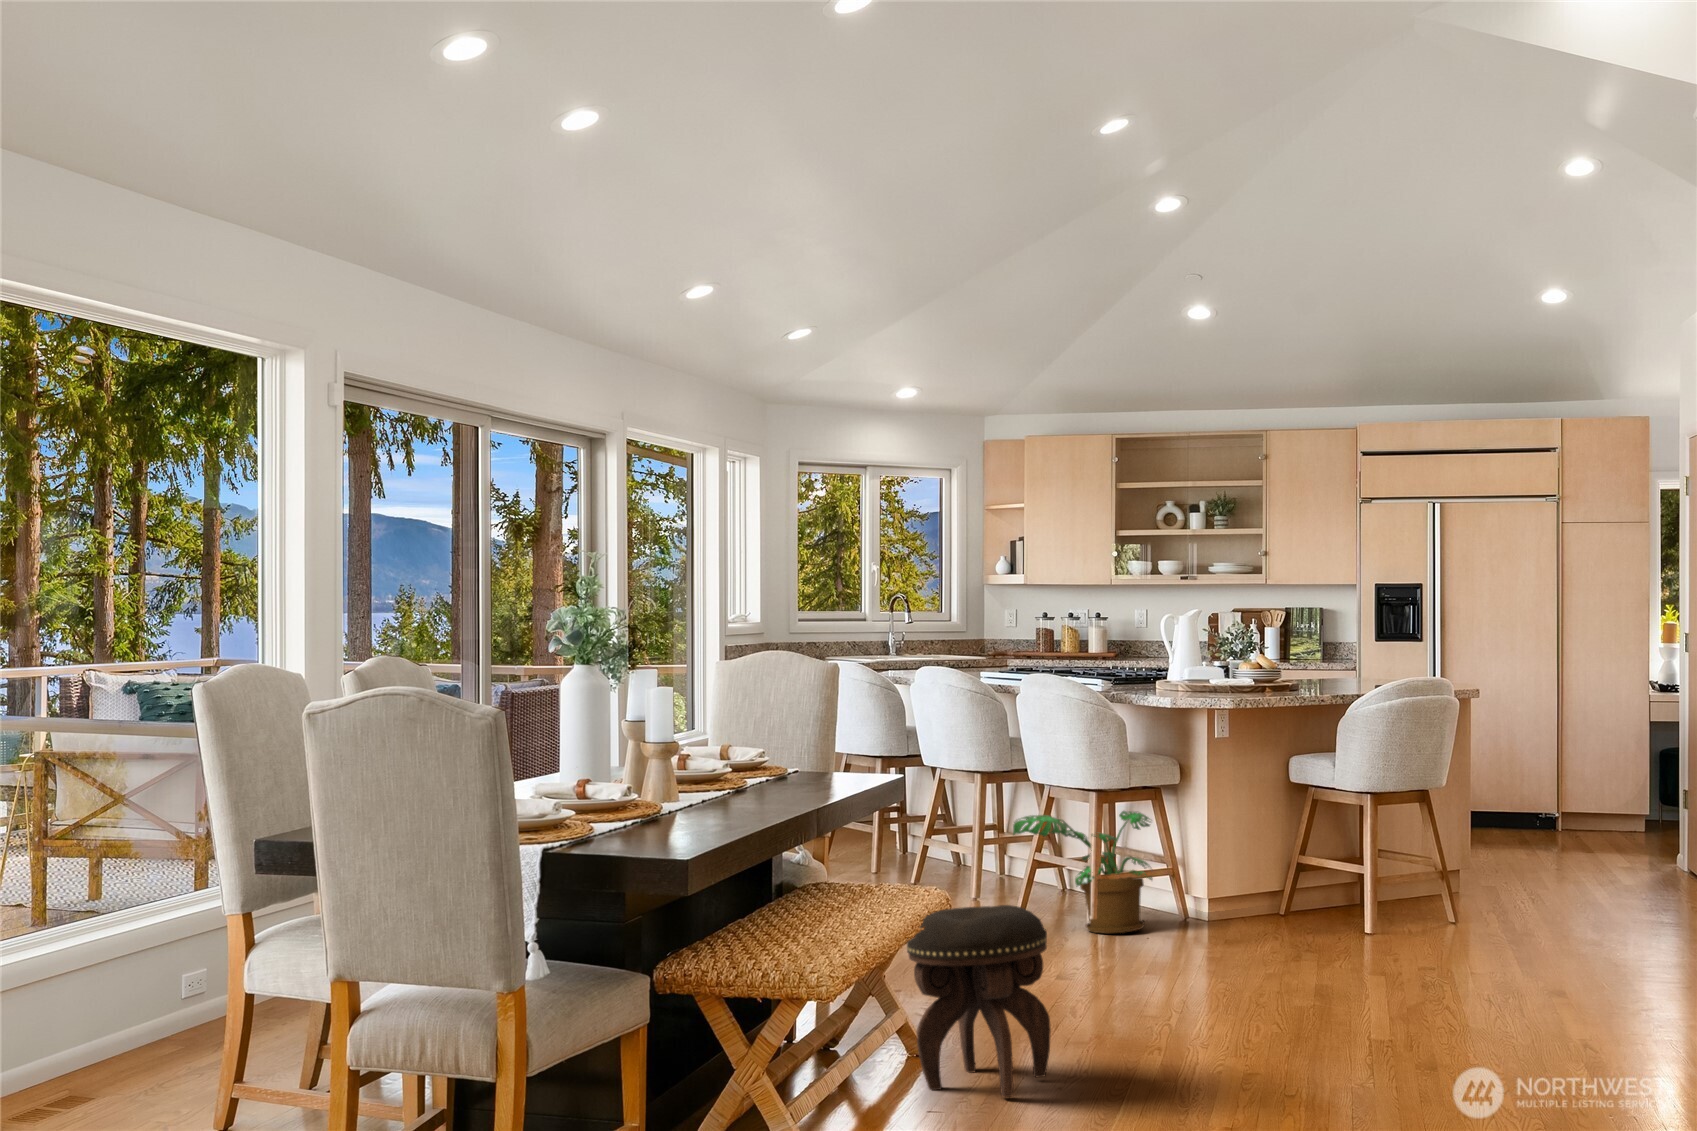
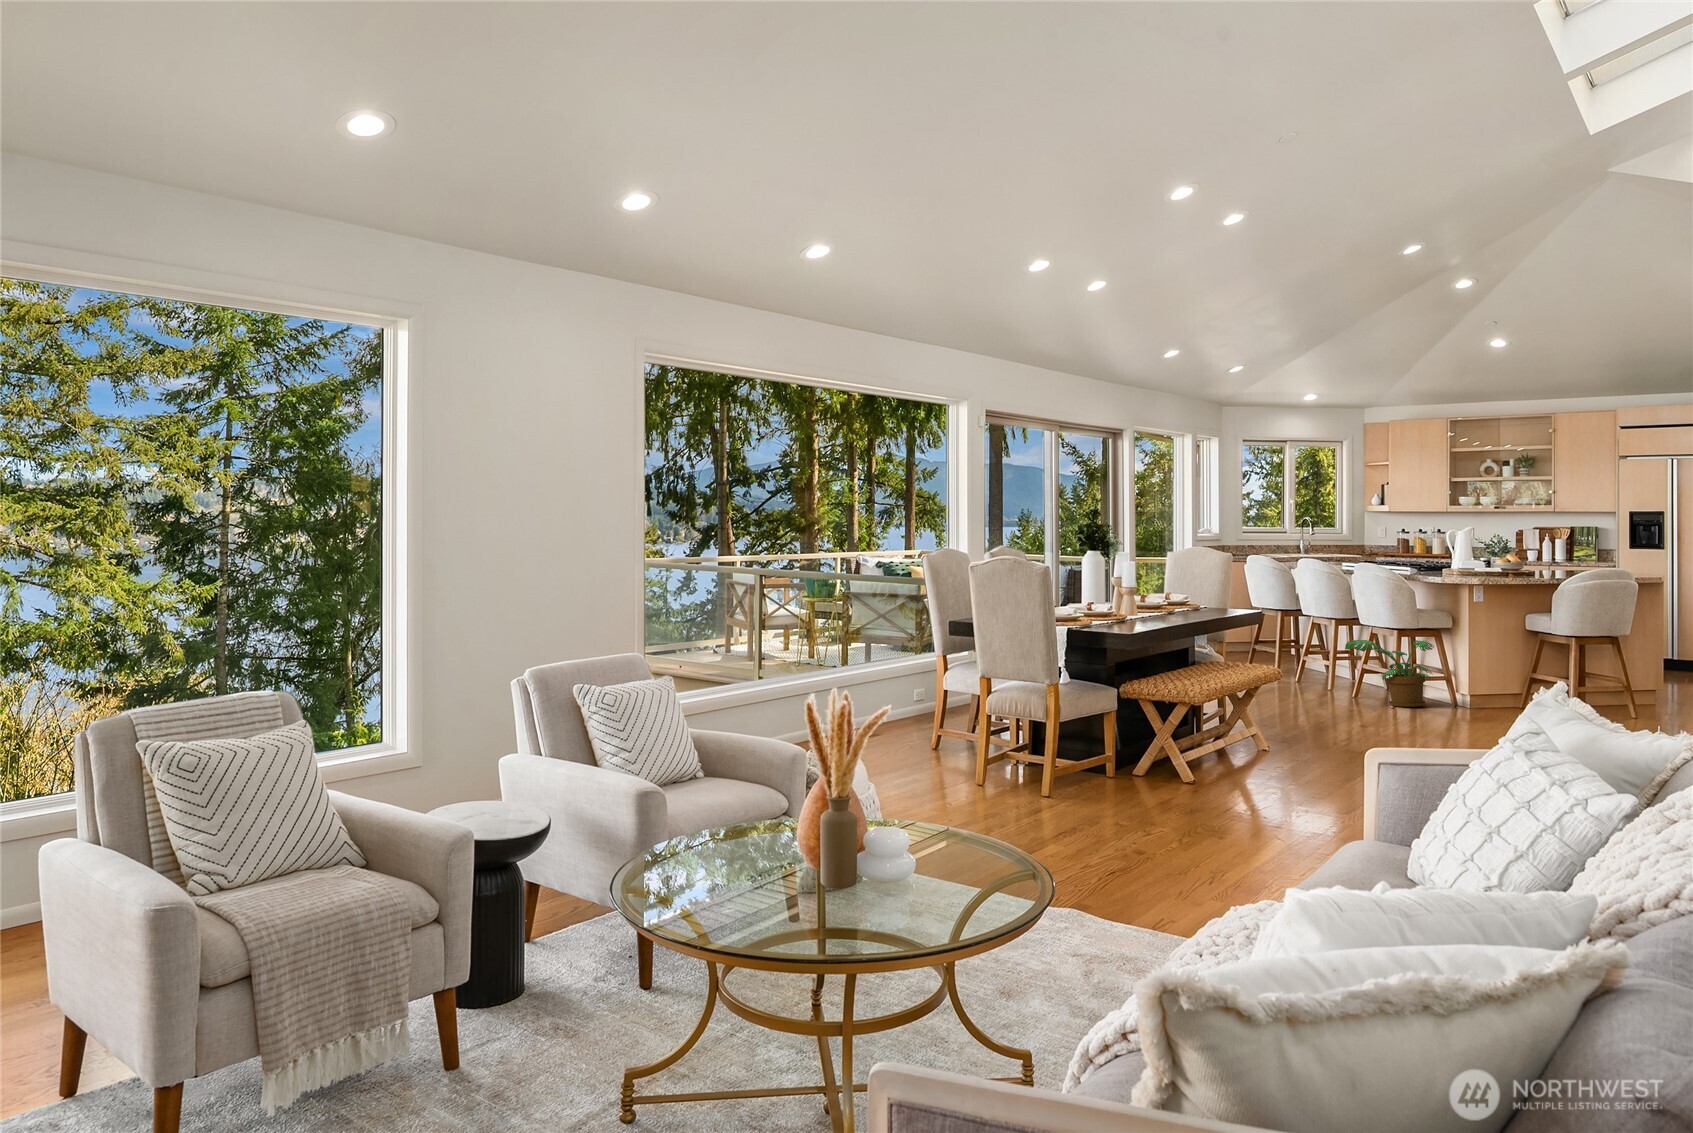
footstool: present [906,905,1051,1097] -> none [1252,675,1329,766]

